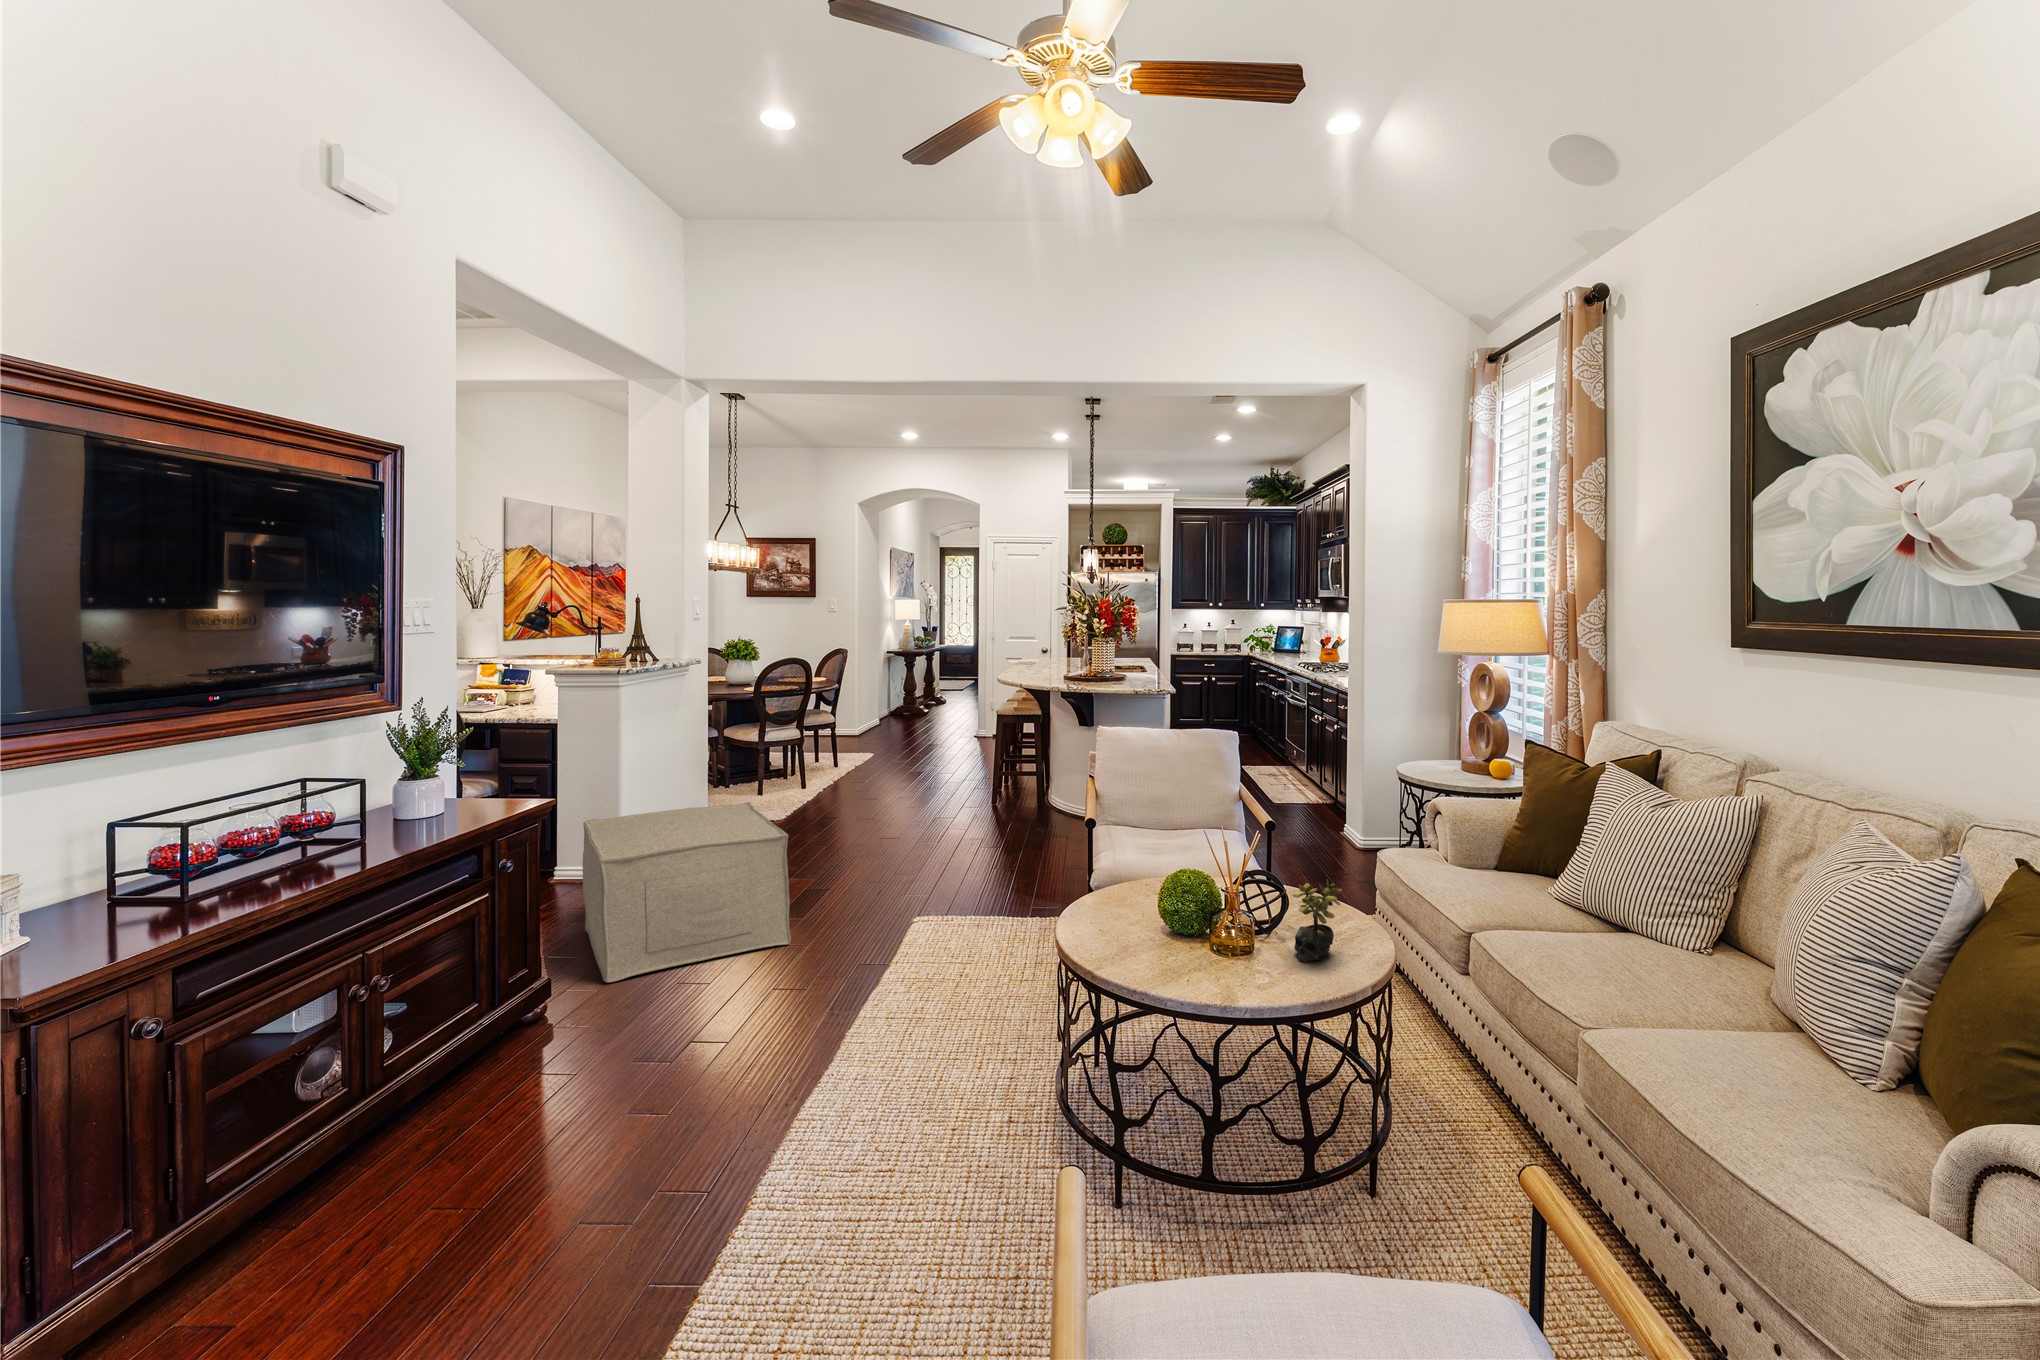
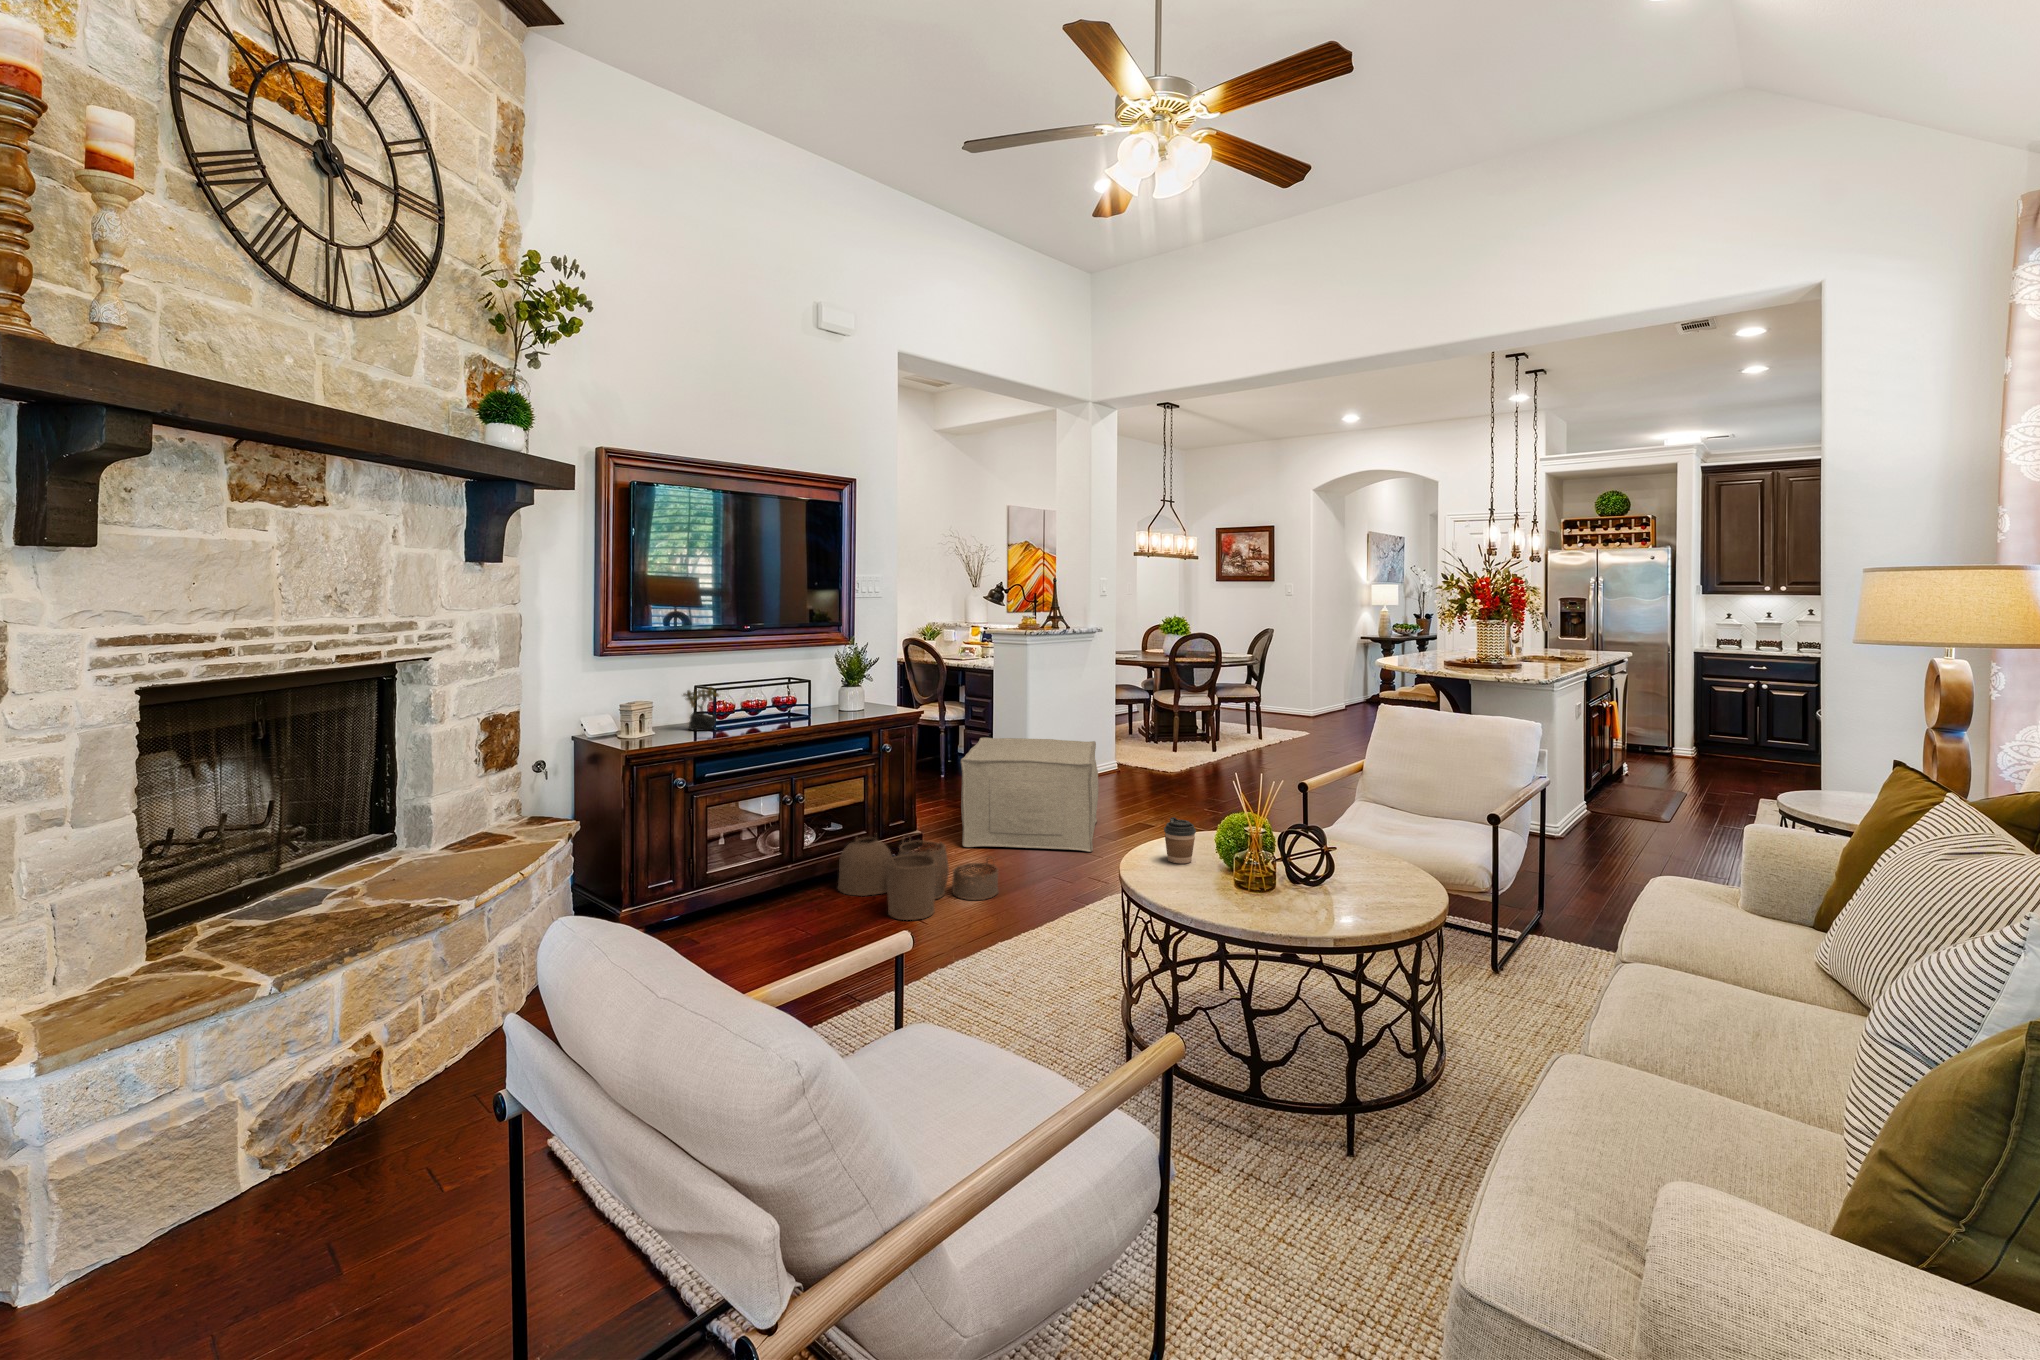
succulent plant: present [1293,879,1342,962] -> present [683,687,719,731]
coffee cup: none [1111,906,1148,962] -> present [1164,817,1196,863]
woven basket: none [444,993,727,1140] -> present [838,835,998,920]

